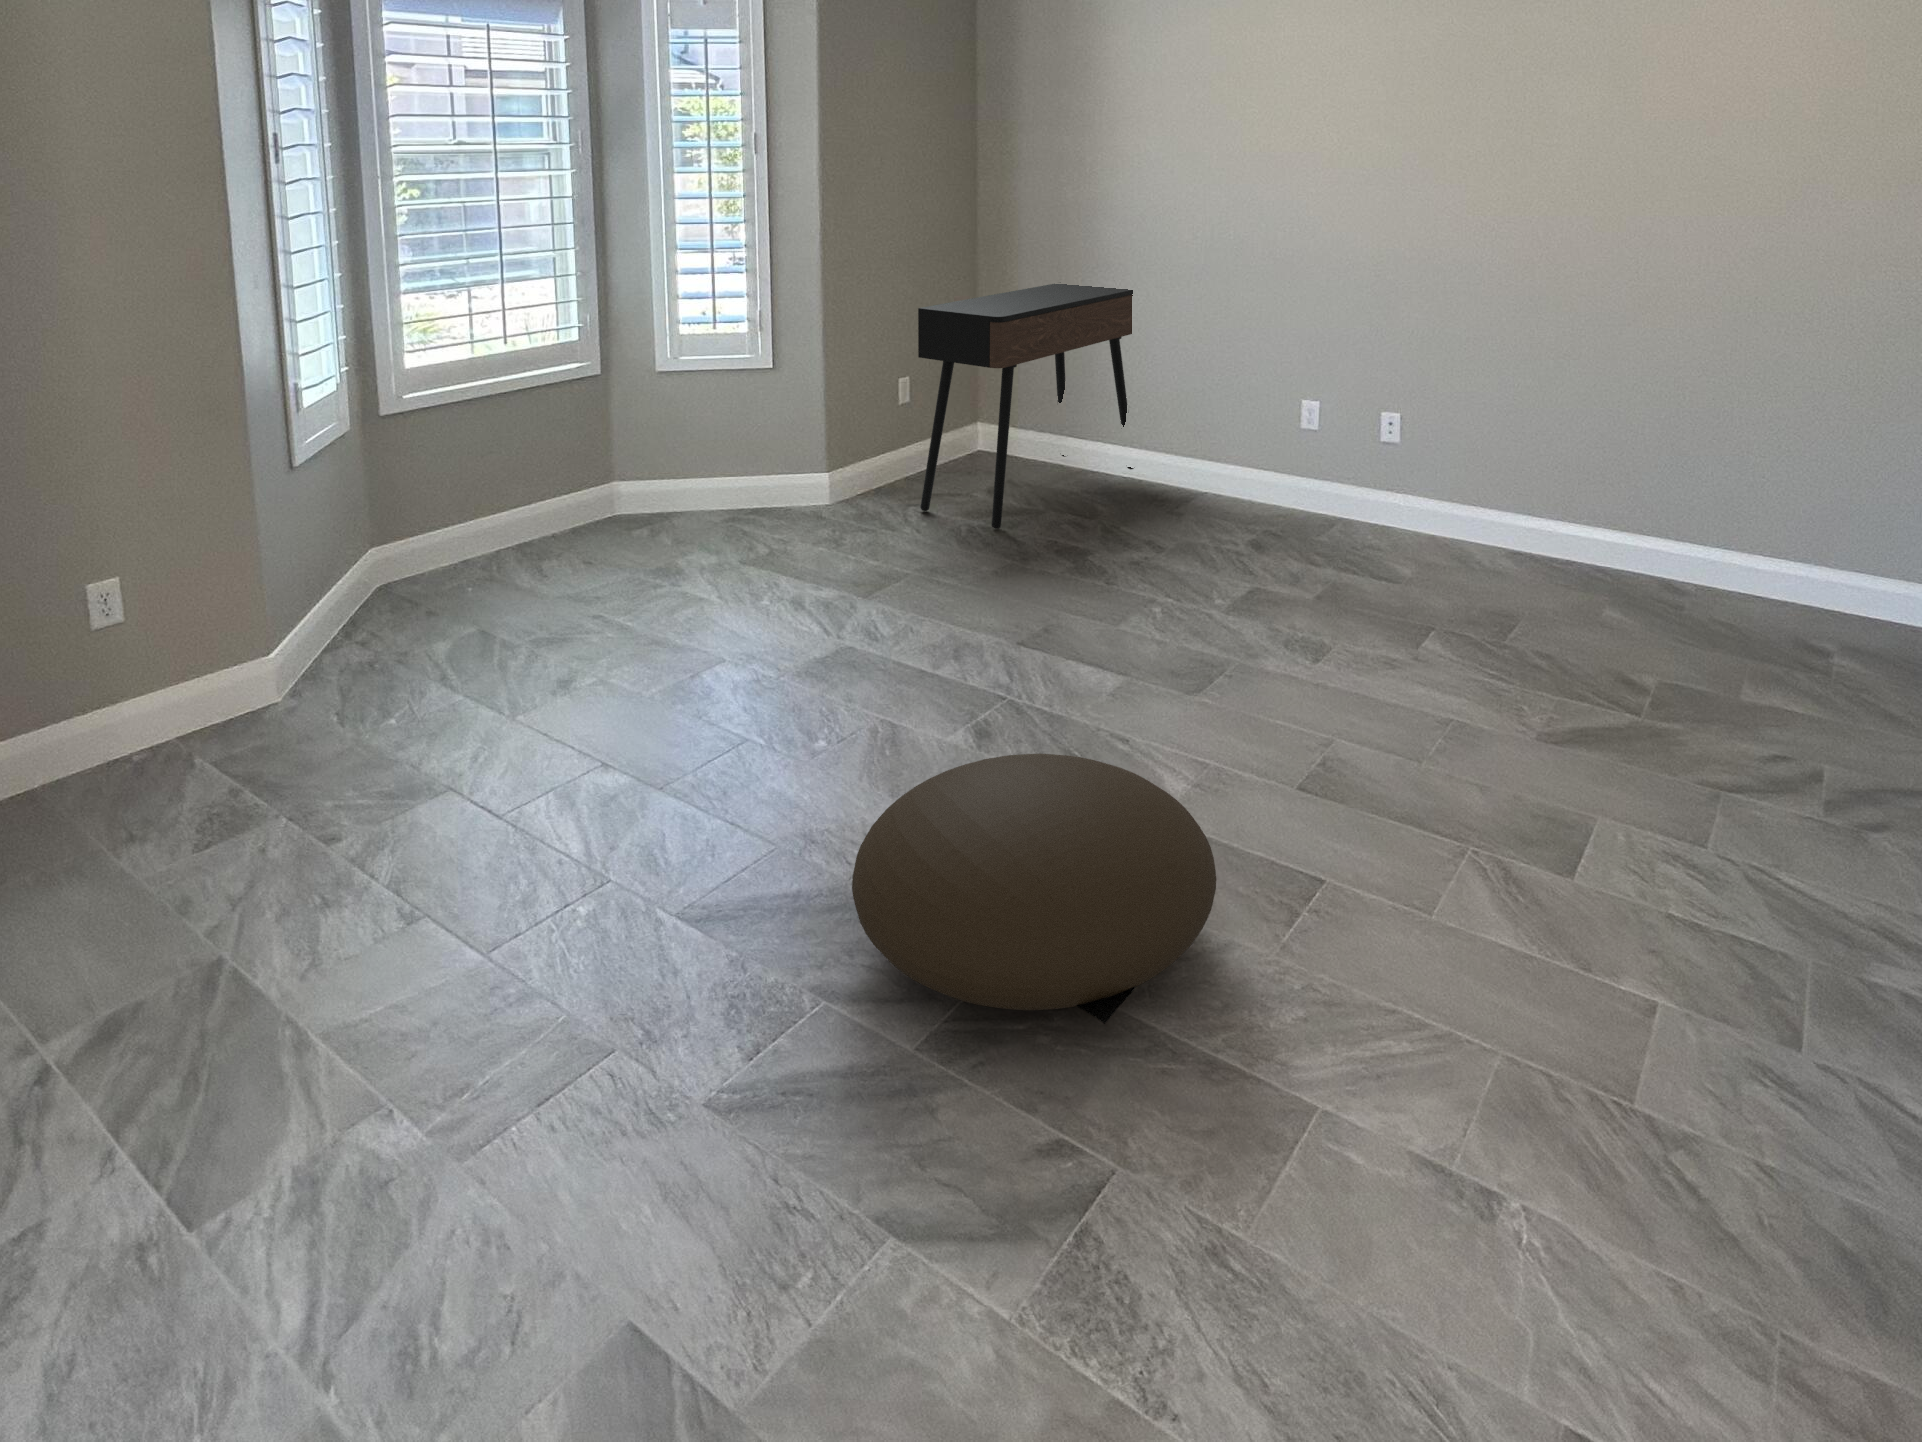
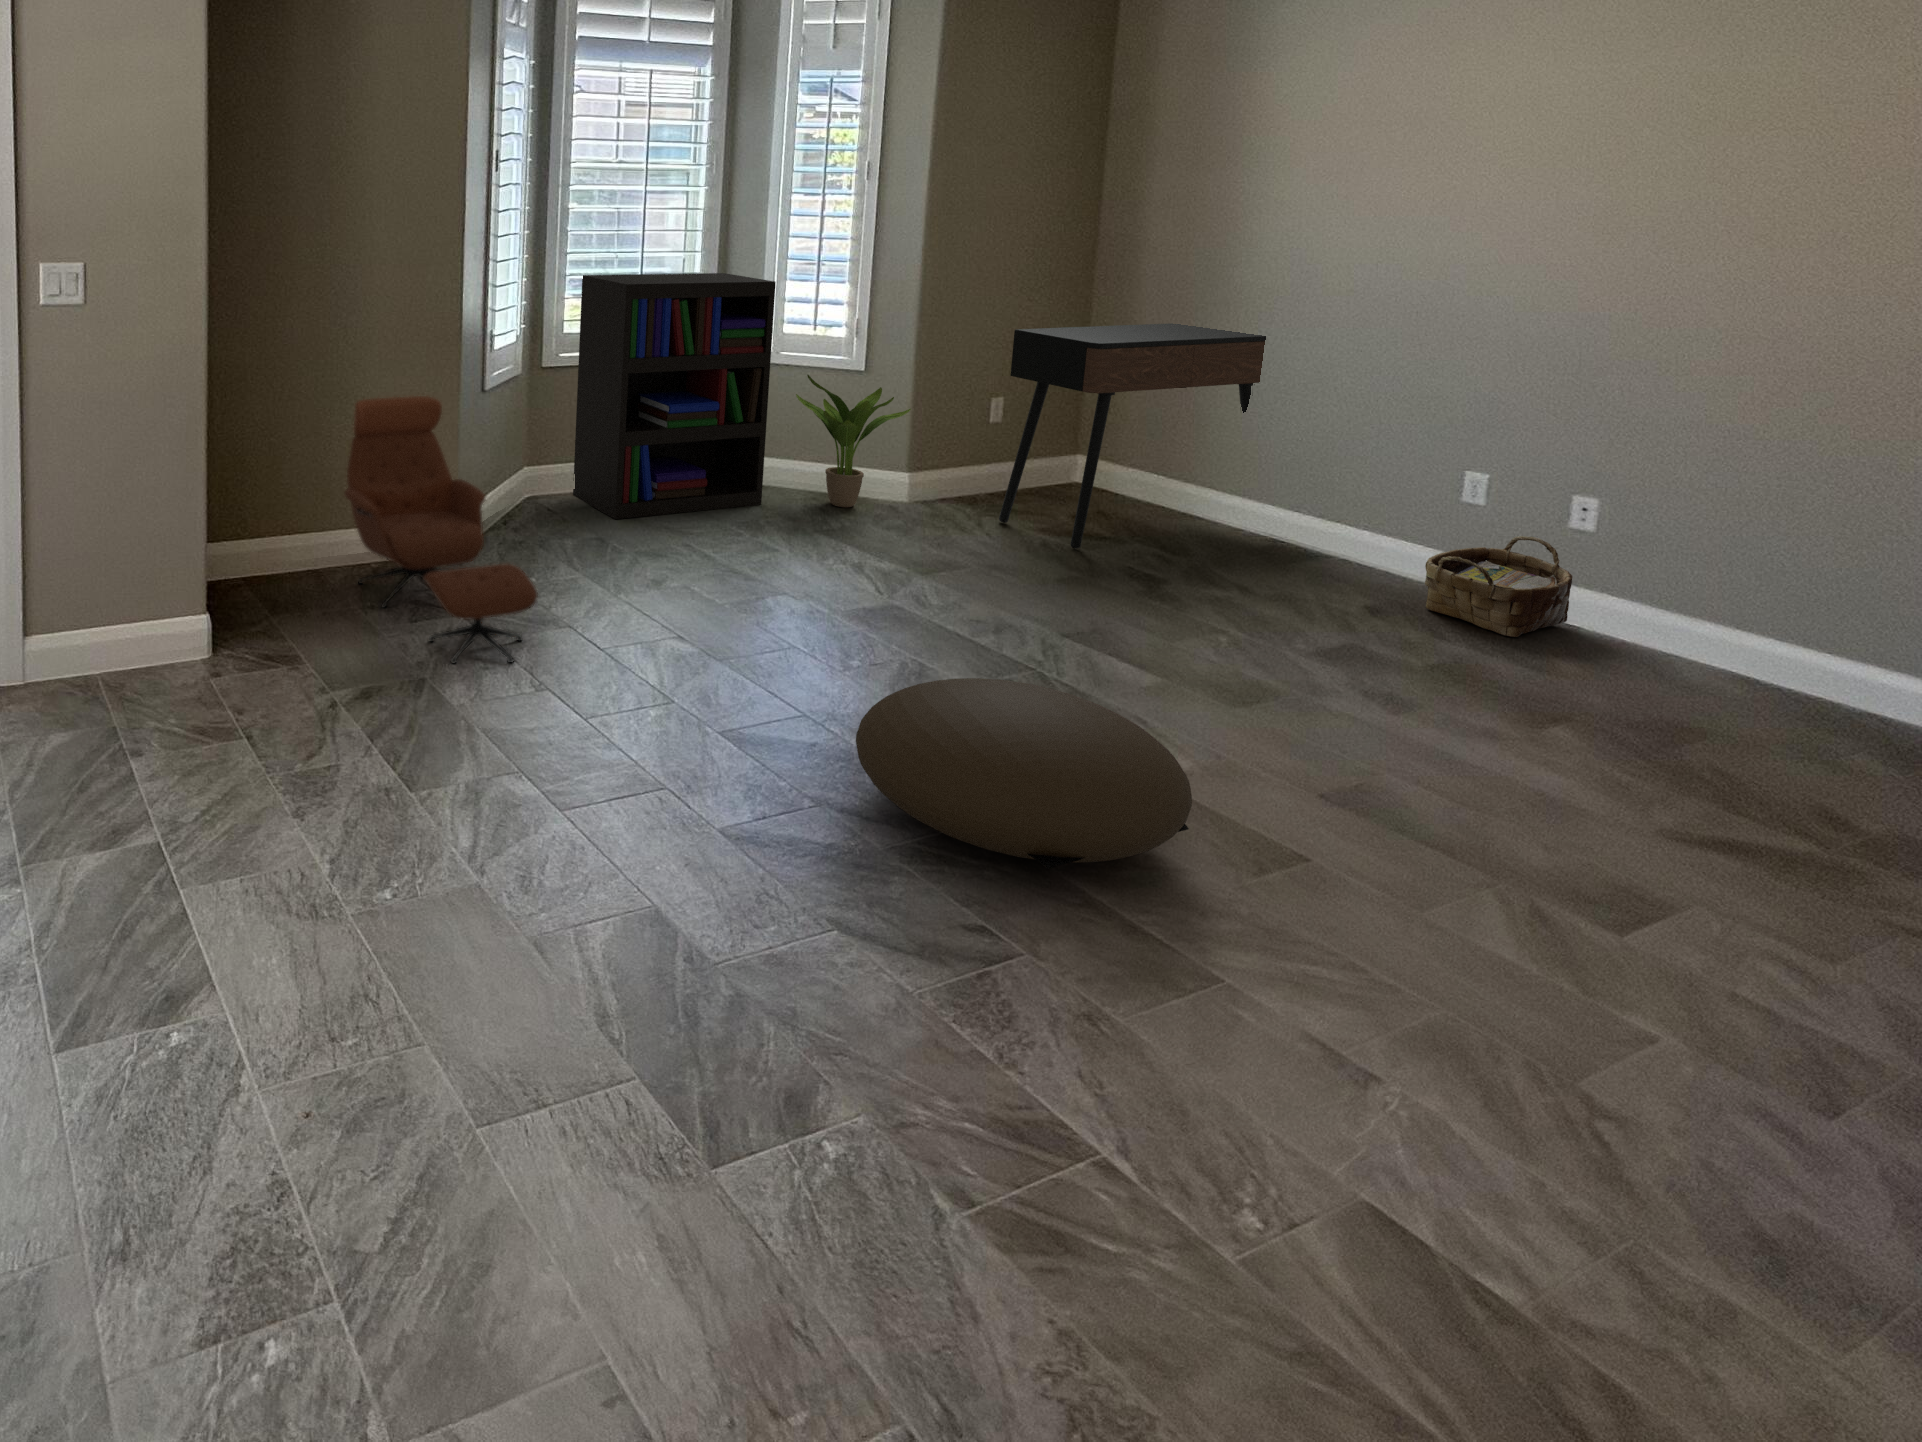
bookshelf: none [423,272,676,597] -> present [573,273,776,519]
potted plant: none [701,382,824,524] -> present [796,375,911,507]
woven basket: none [1278,452,1379,547] -> present [1425,536,1573,637]
lounge chair: none [57,498,395,917] -> present [344,396,538,664]

